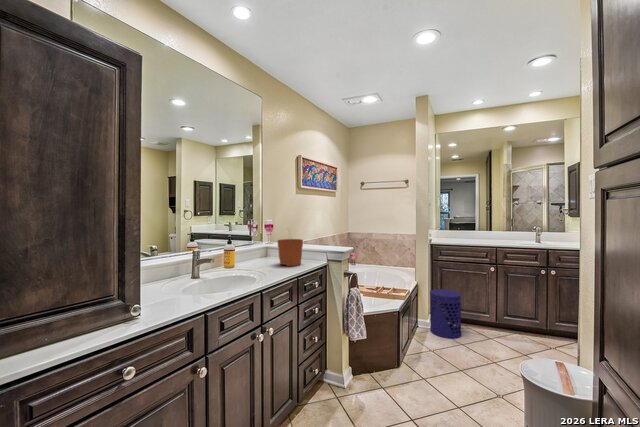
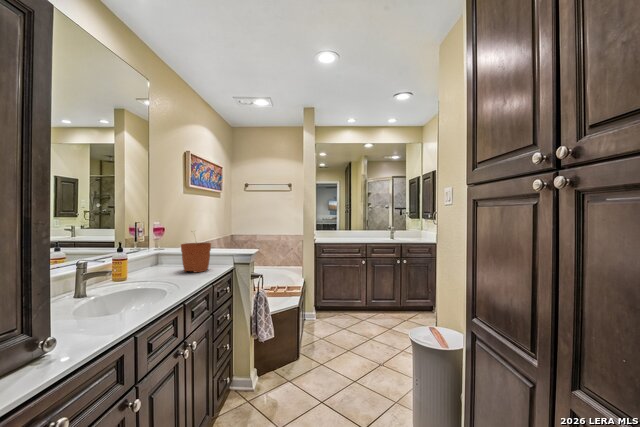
waste bin: present [430,289,462,338] -> none [315,283,341,325]

